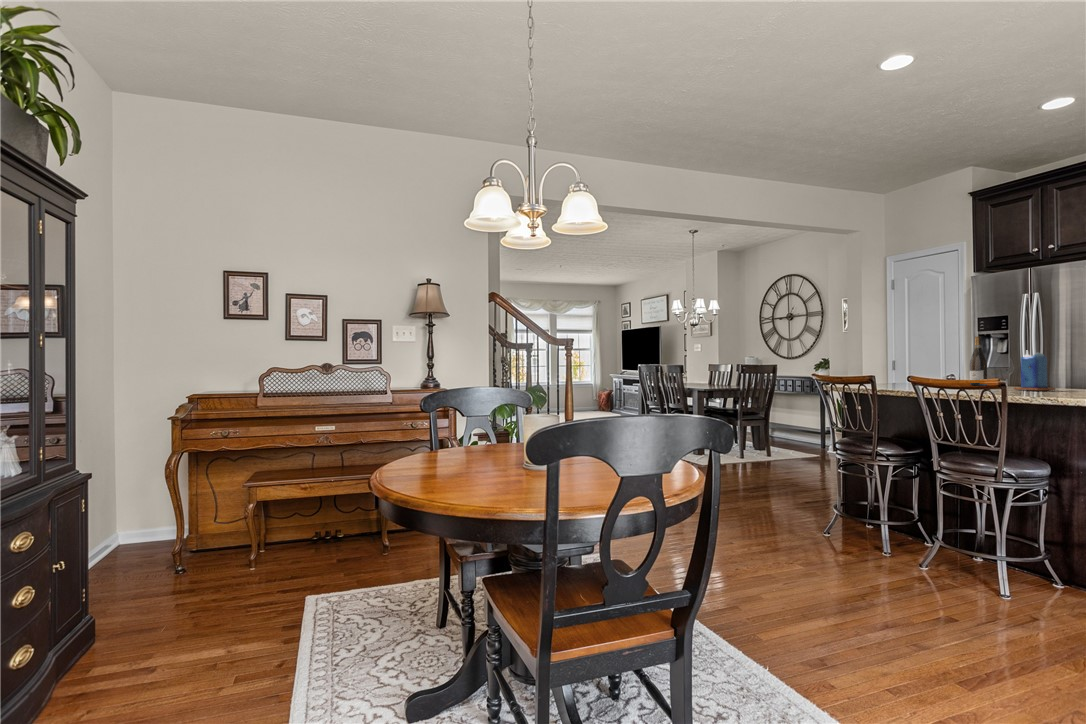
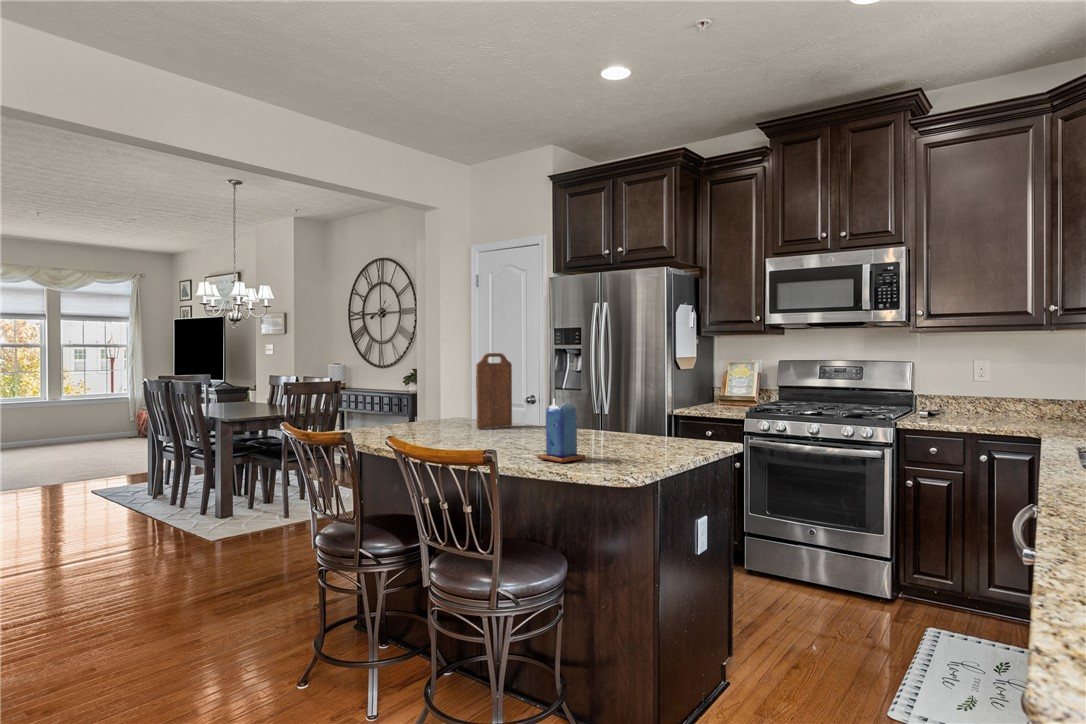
cutting board: none [933,331,961,384] -> present [476,353,512,429]
wine bottle: present [970,336,987,386] -> none [513,364,533,435]

